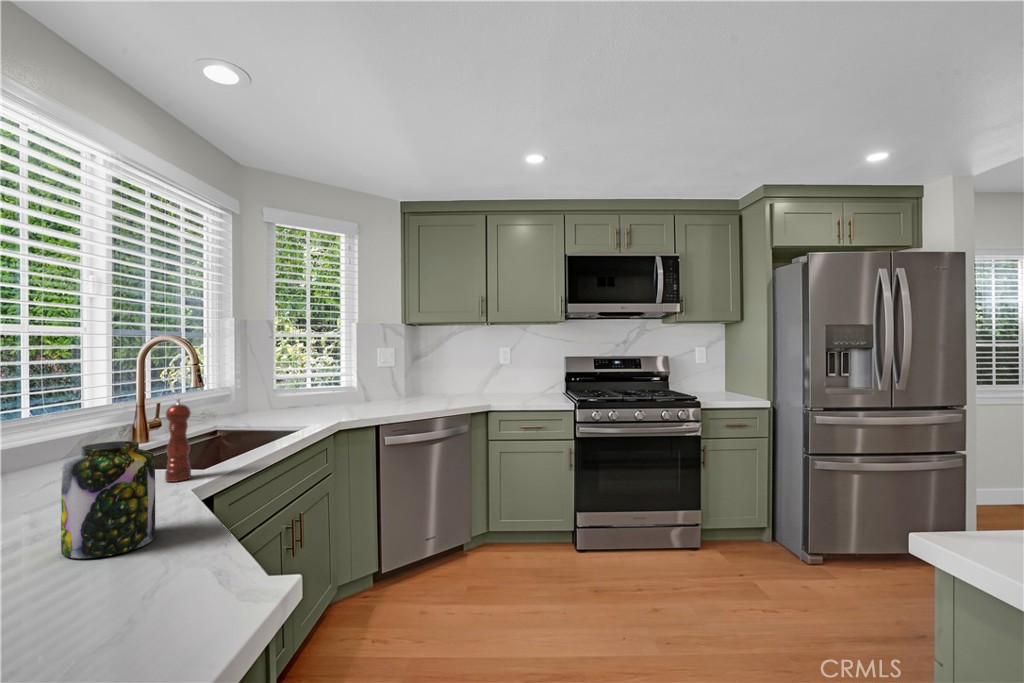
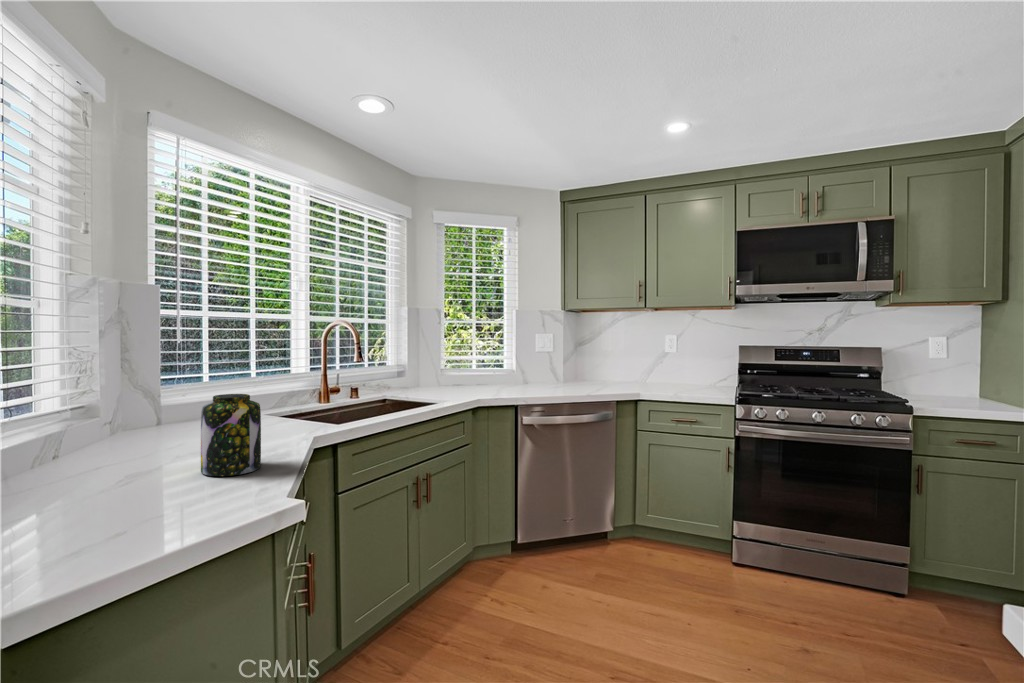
pepper mill: present [165,399,191,482] -> none [310,368,328,433]

